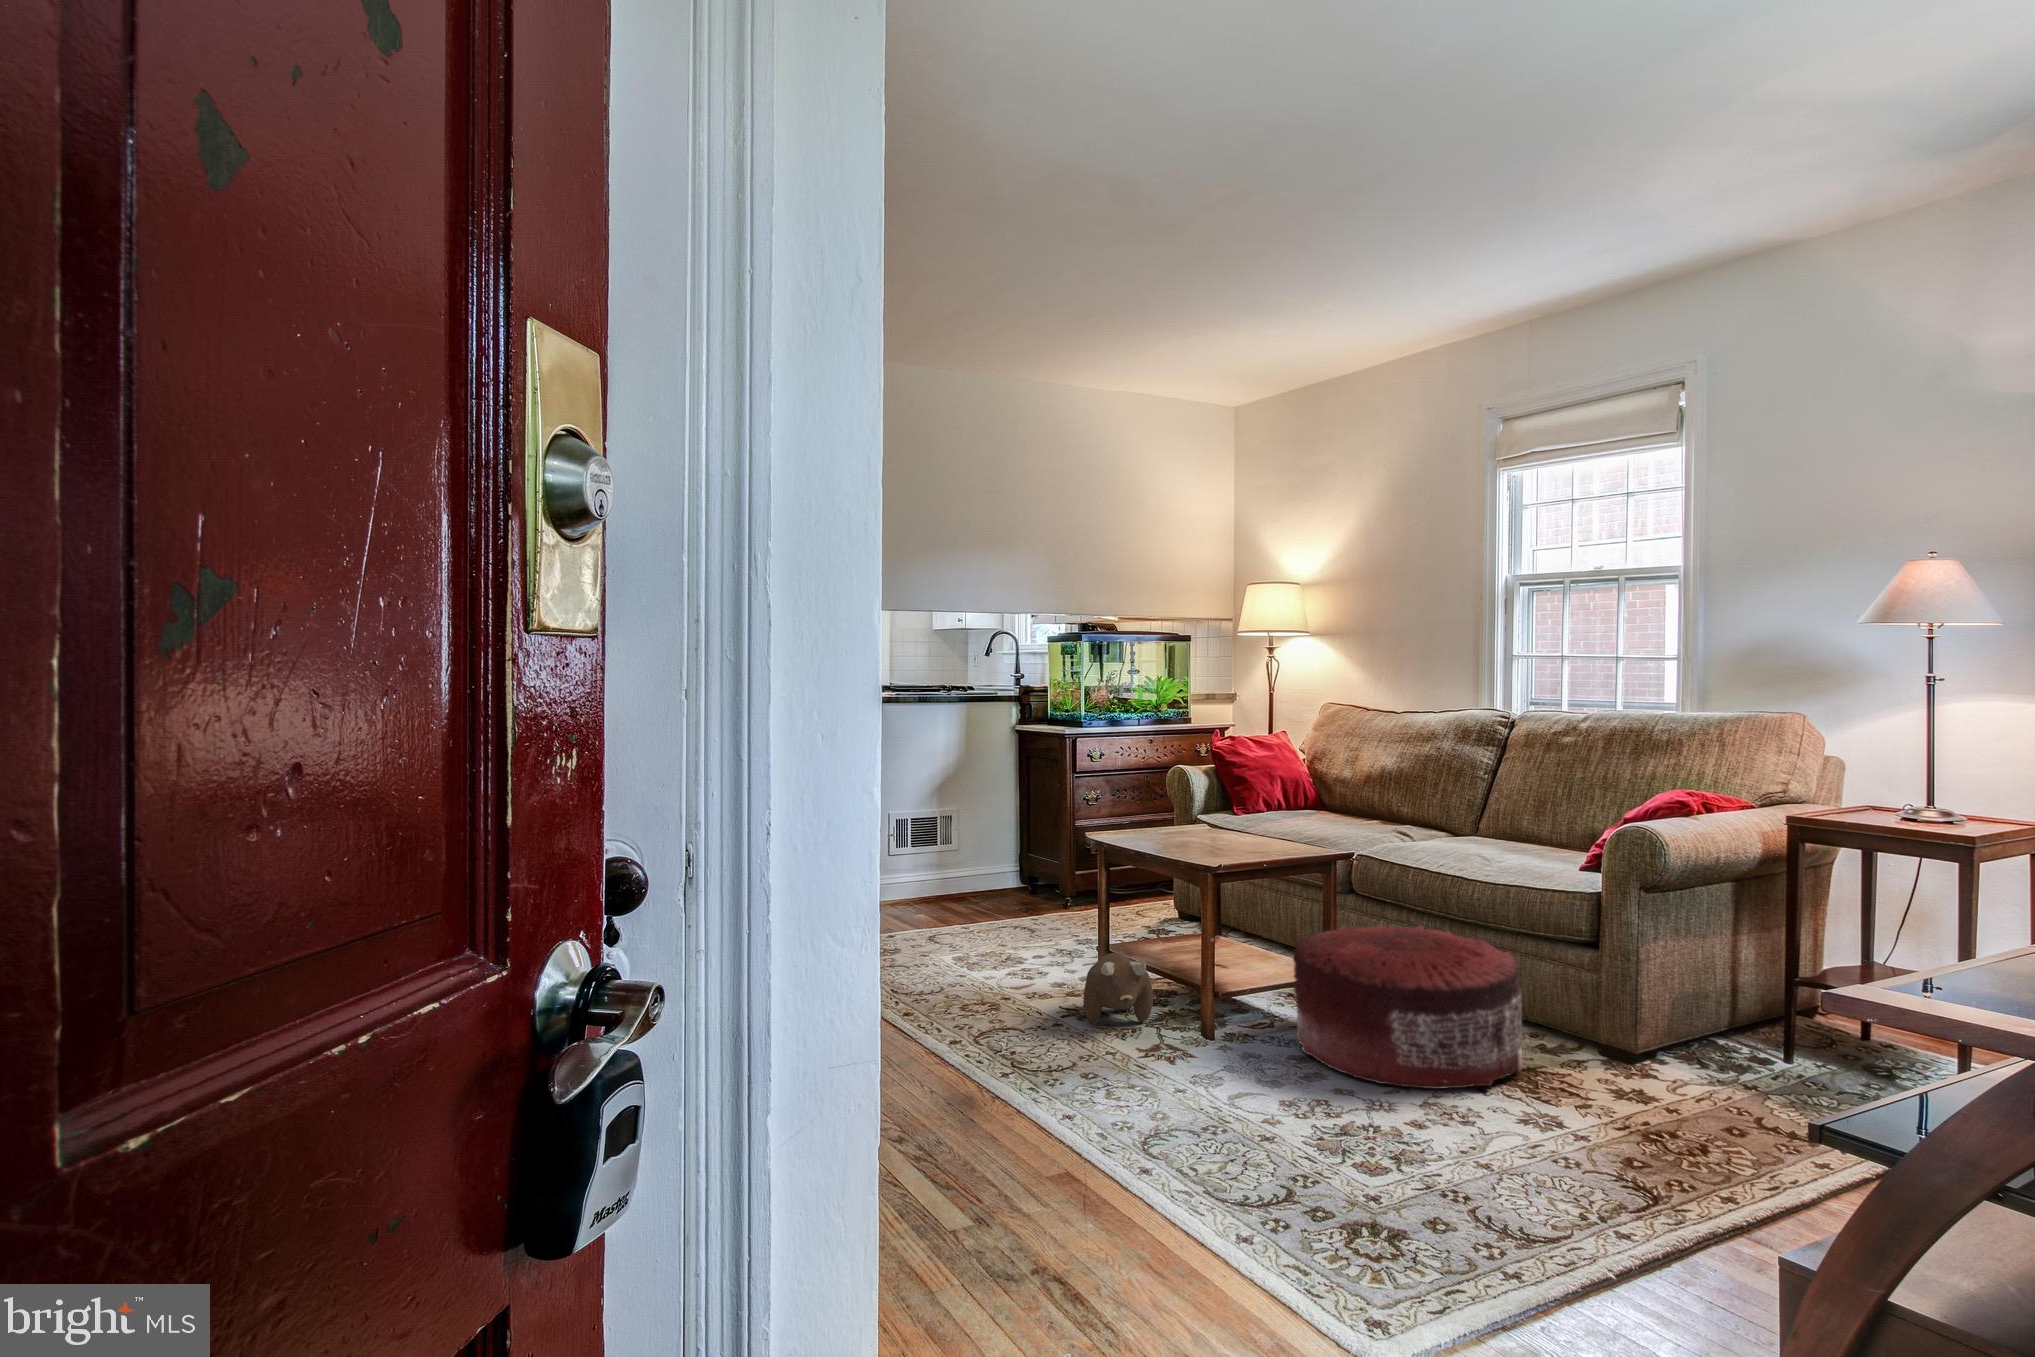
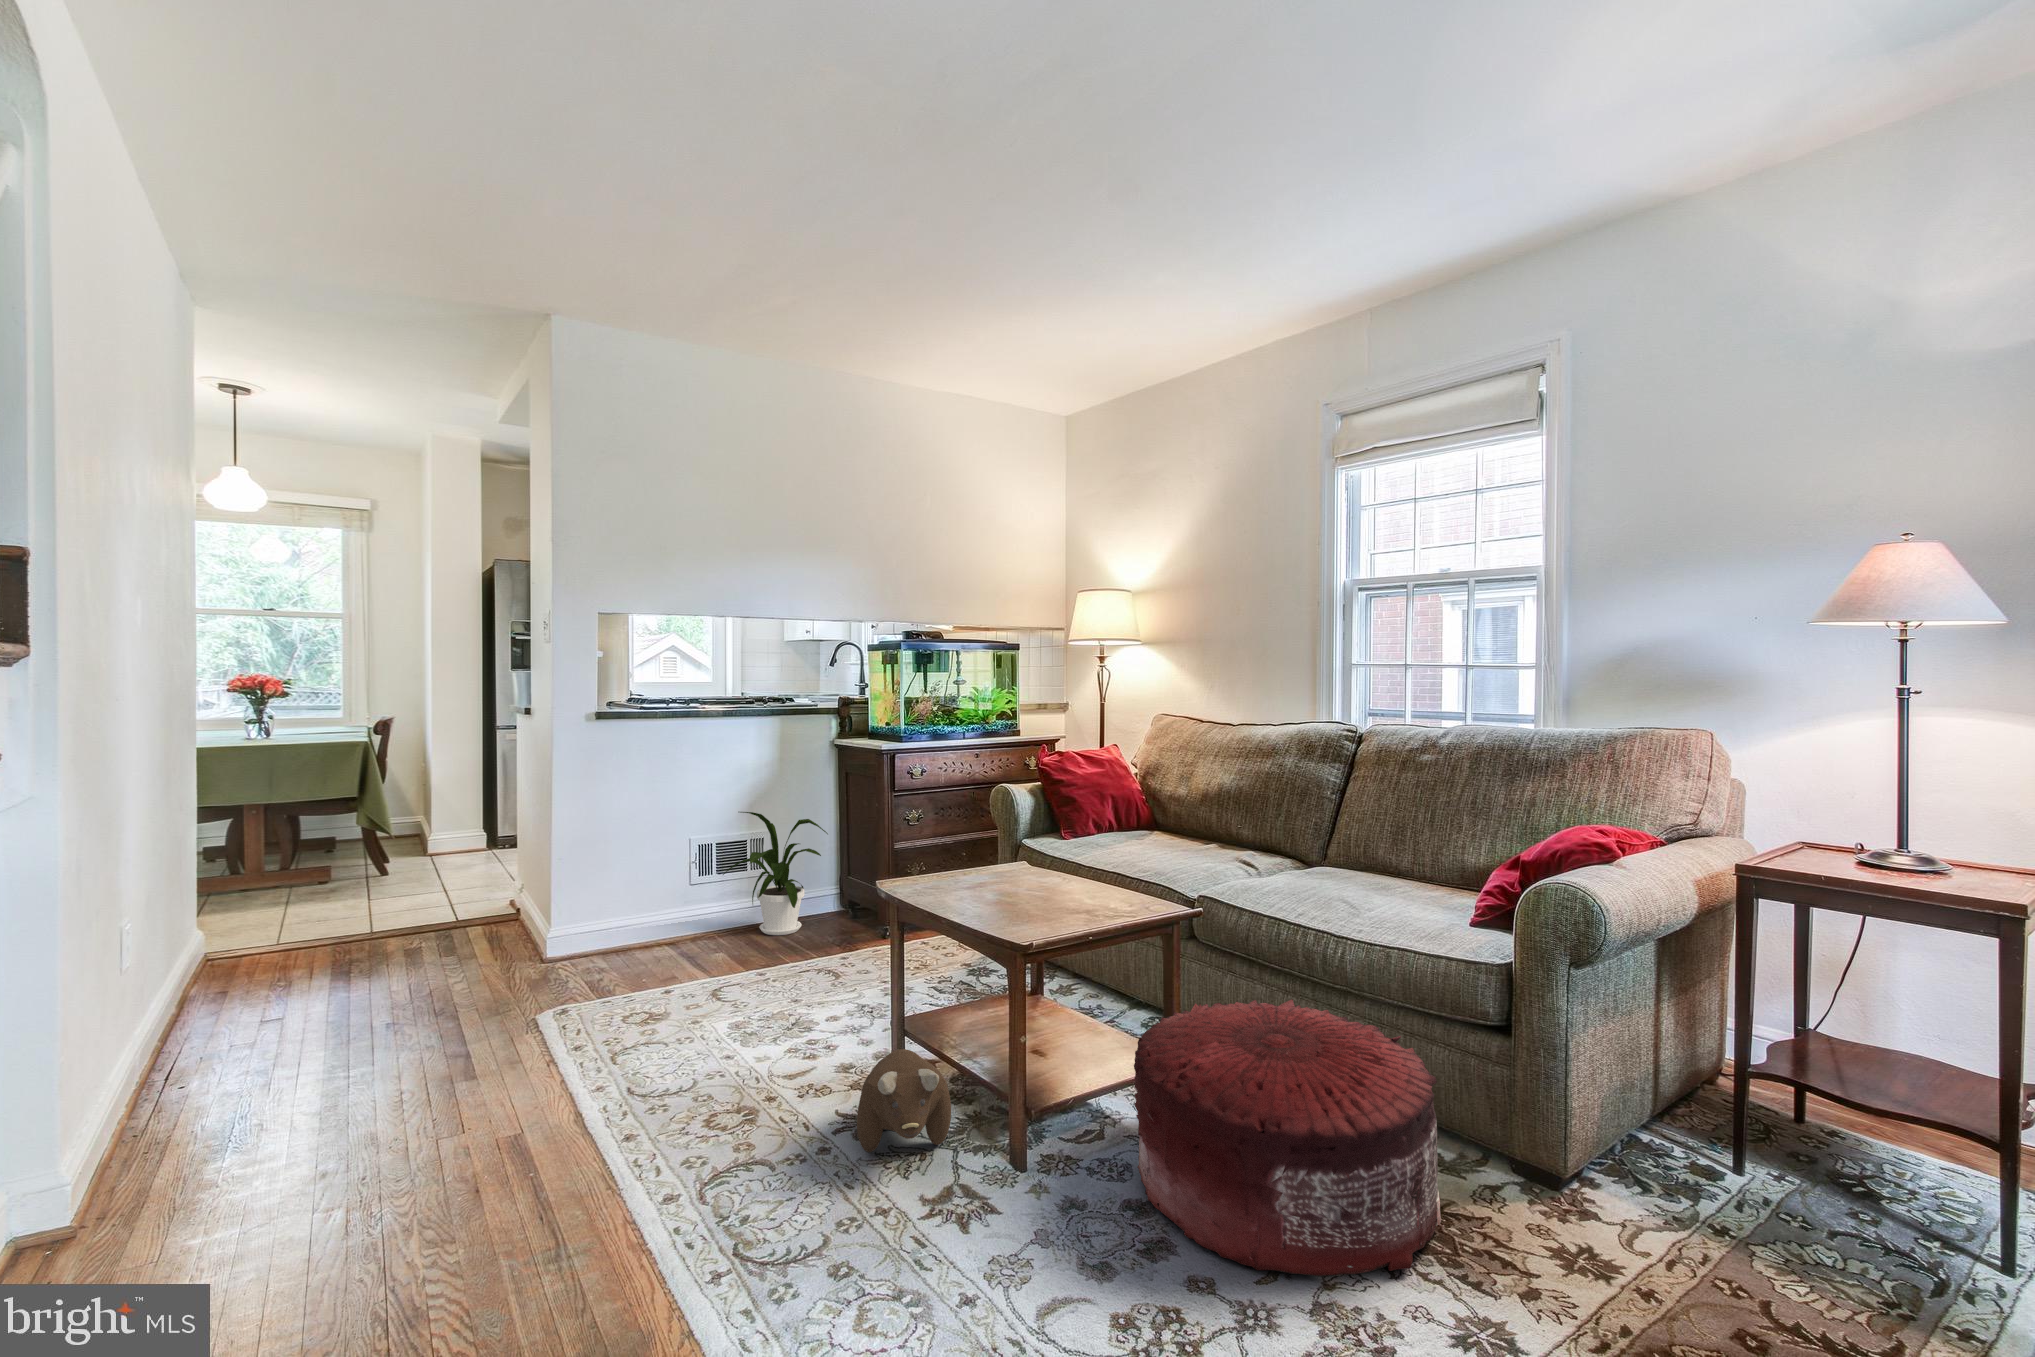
house plant: none [920,790,1015,901] -> present [723,812,828,935]

